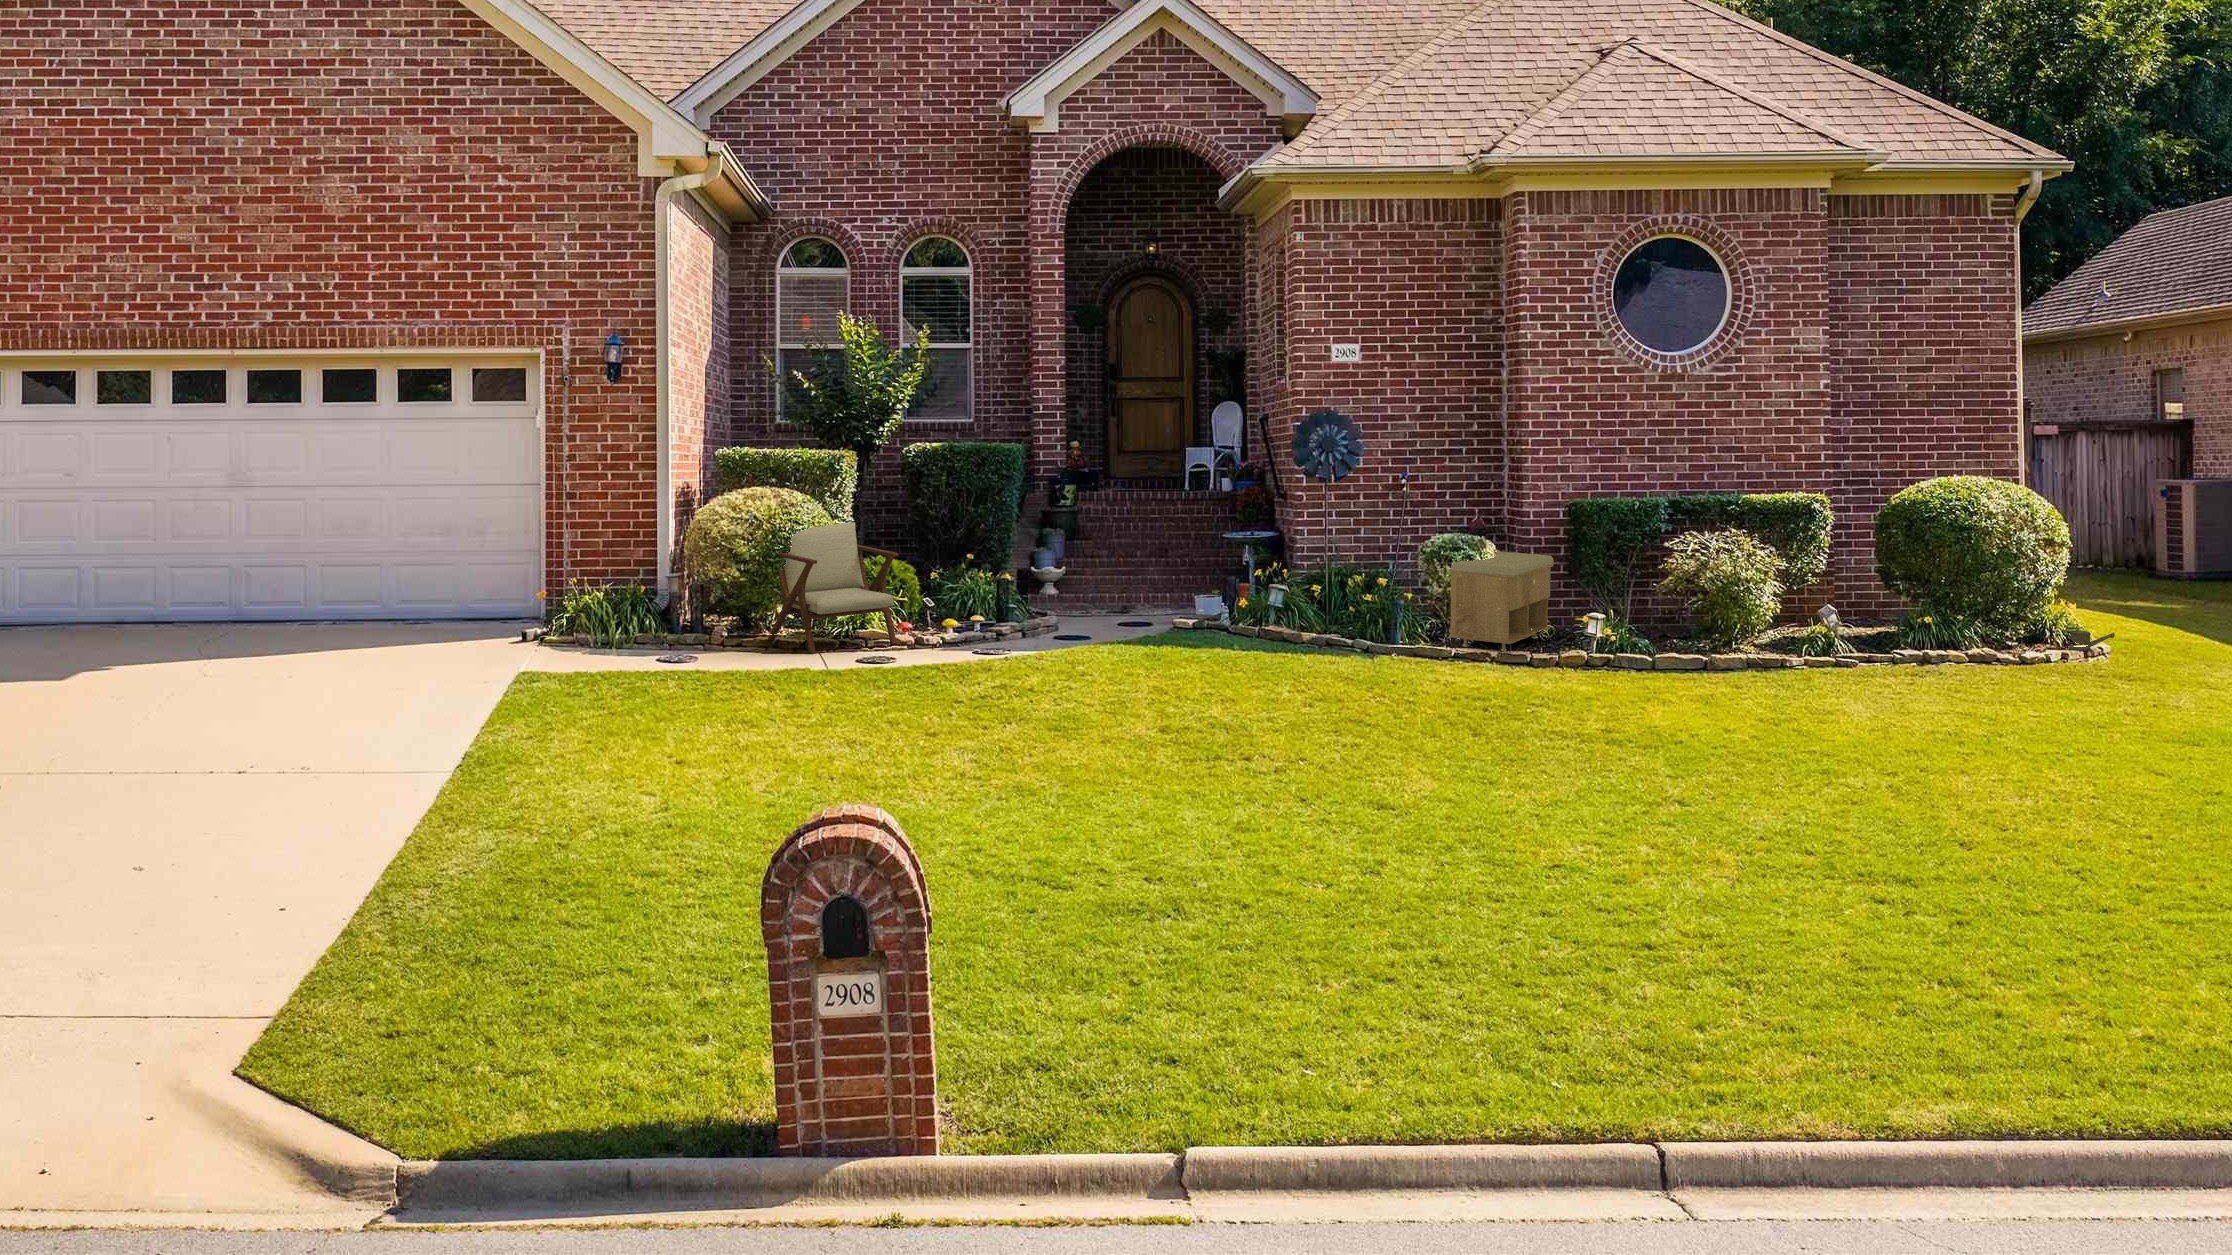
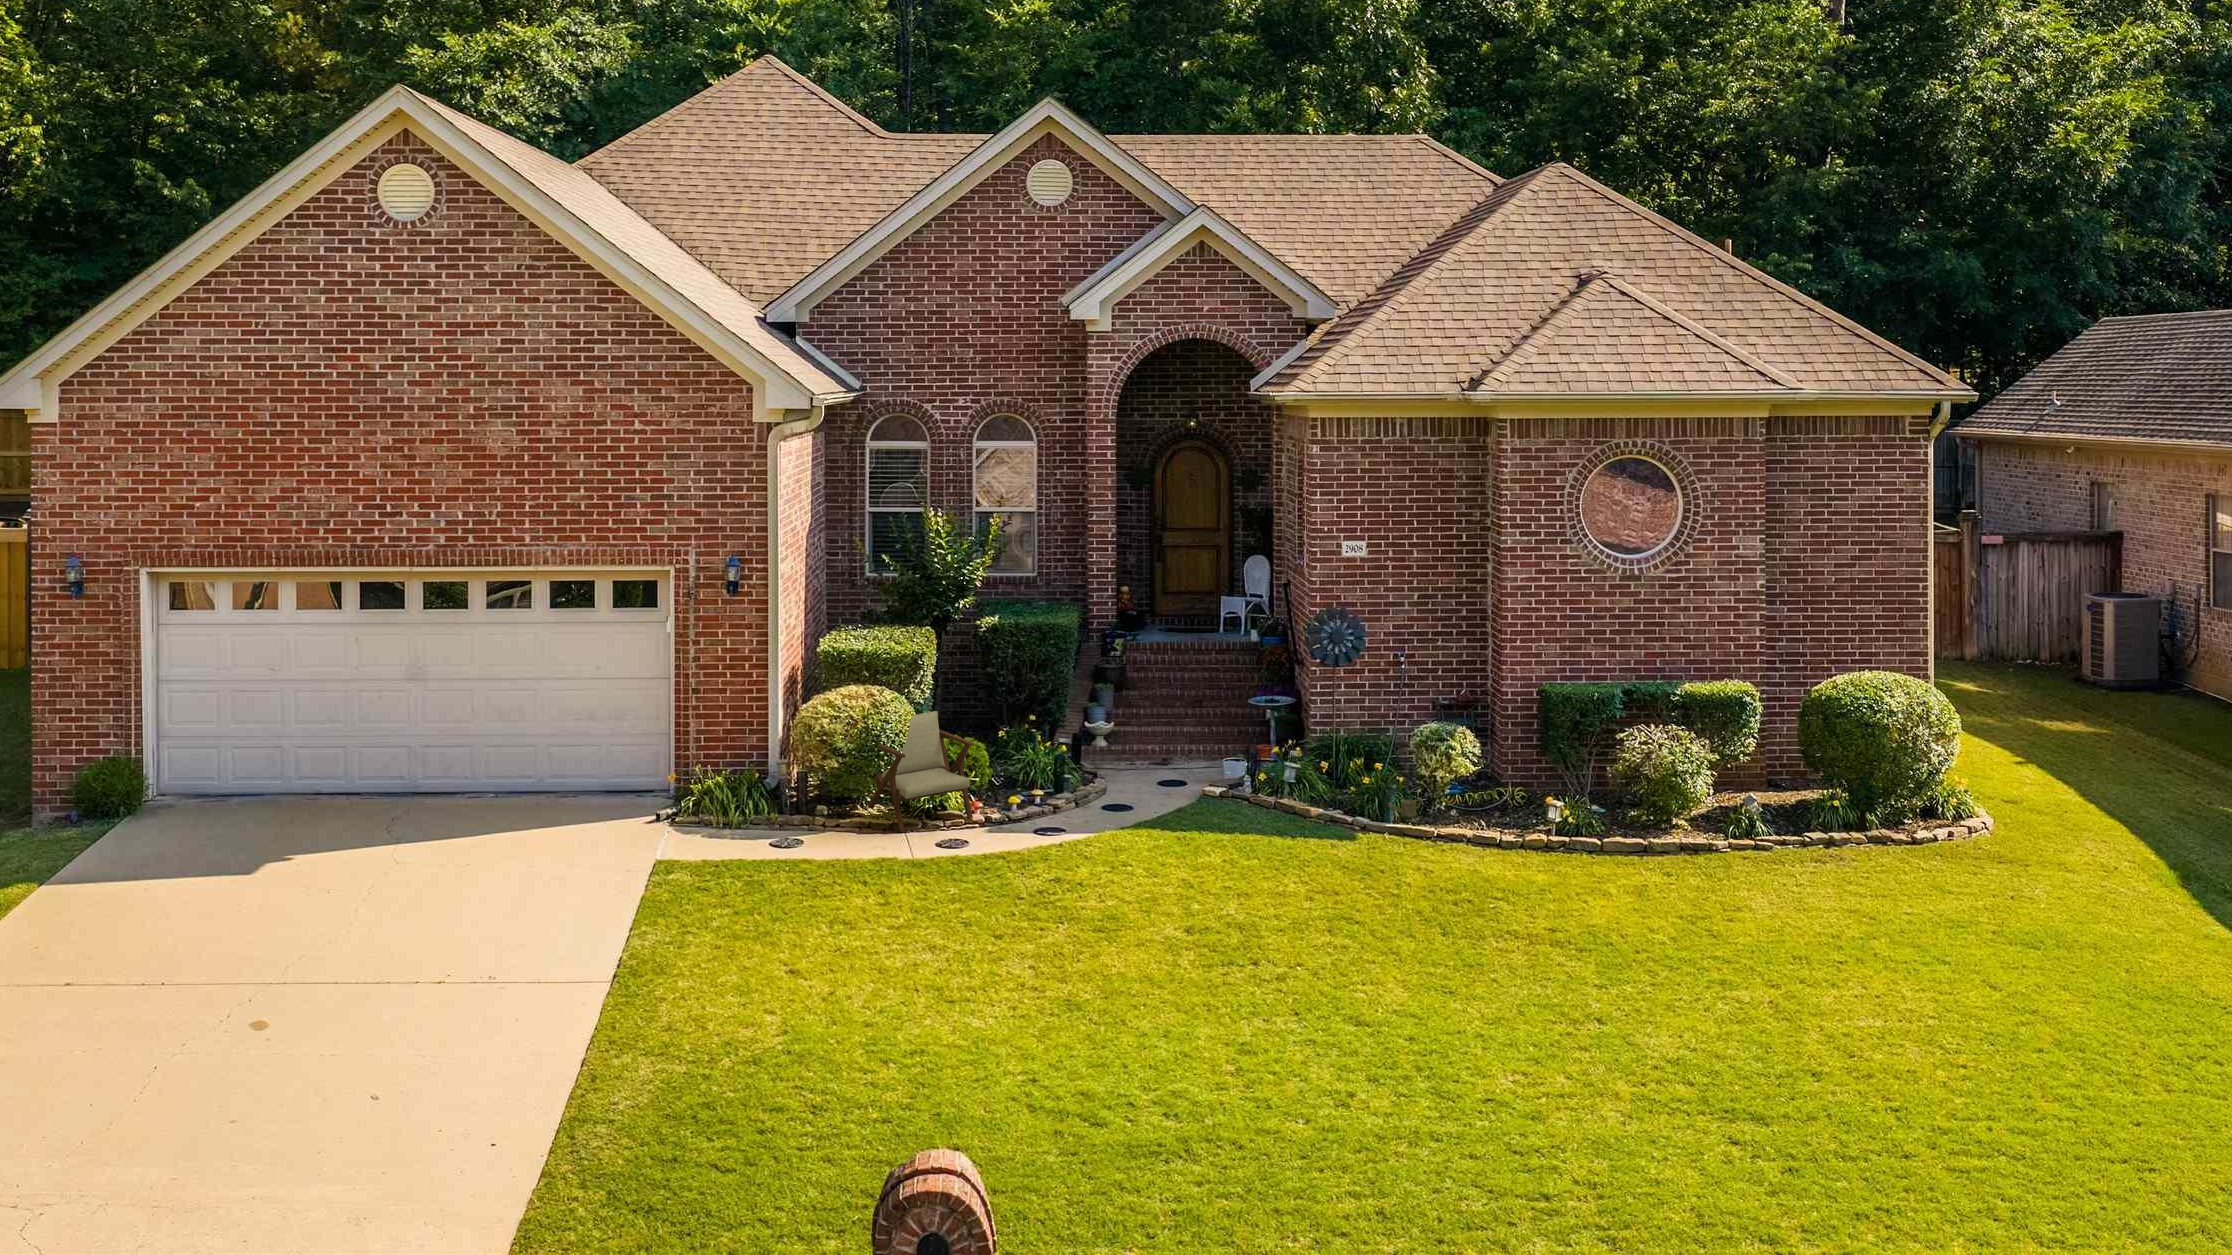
storage bench: present [1450,551,1554,651] -> none [1439,733,1527,827]
decorative plant: none [1931,585,1978,655] -> present [1845,772,1882,830]
watering can: present [2061,630,2115,651] -> present [1388,799,1421,818]

